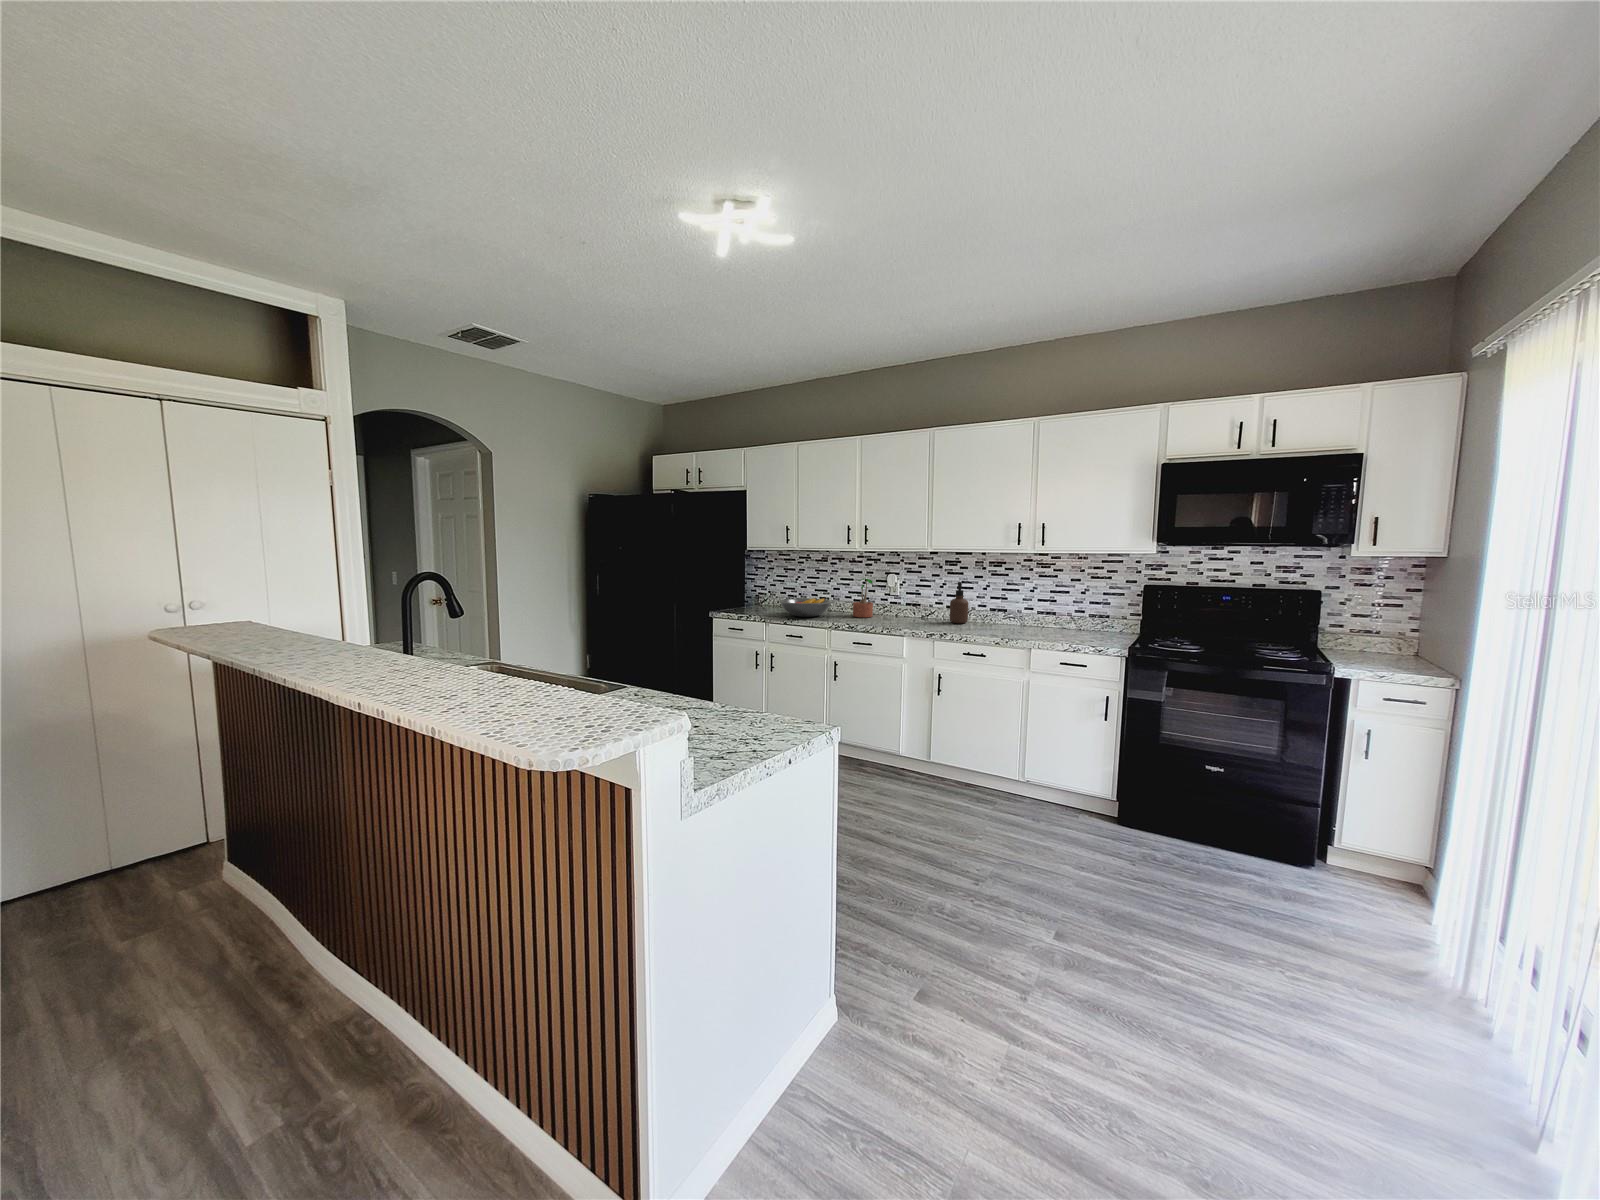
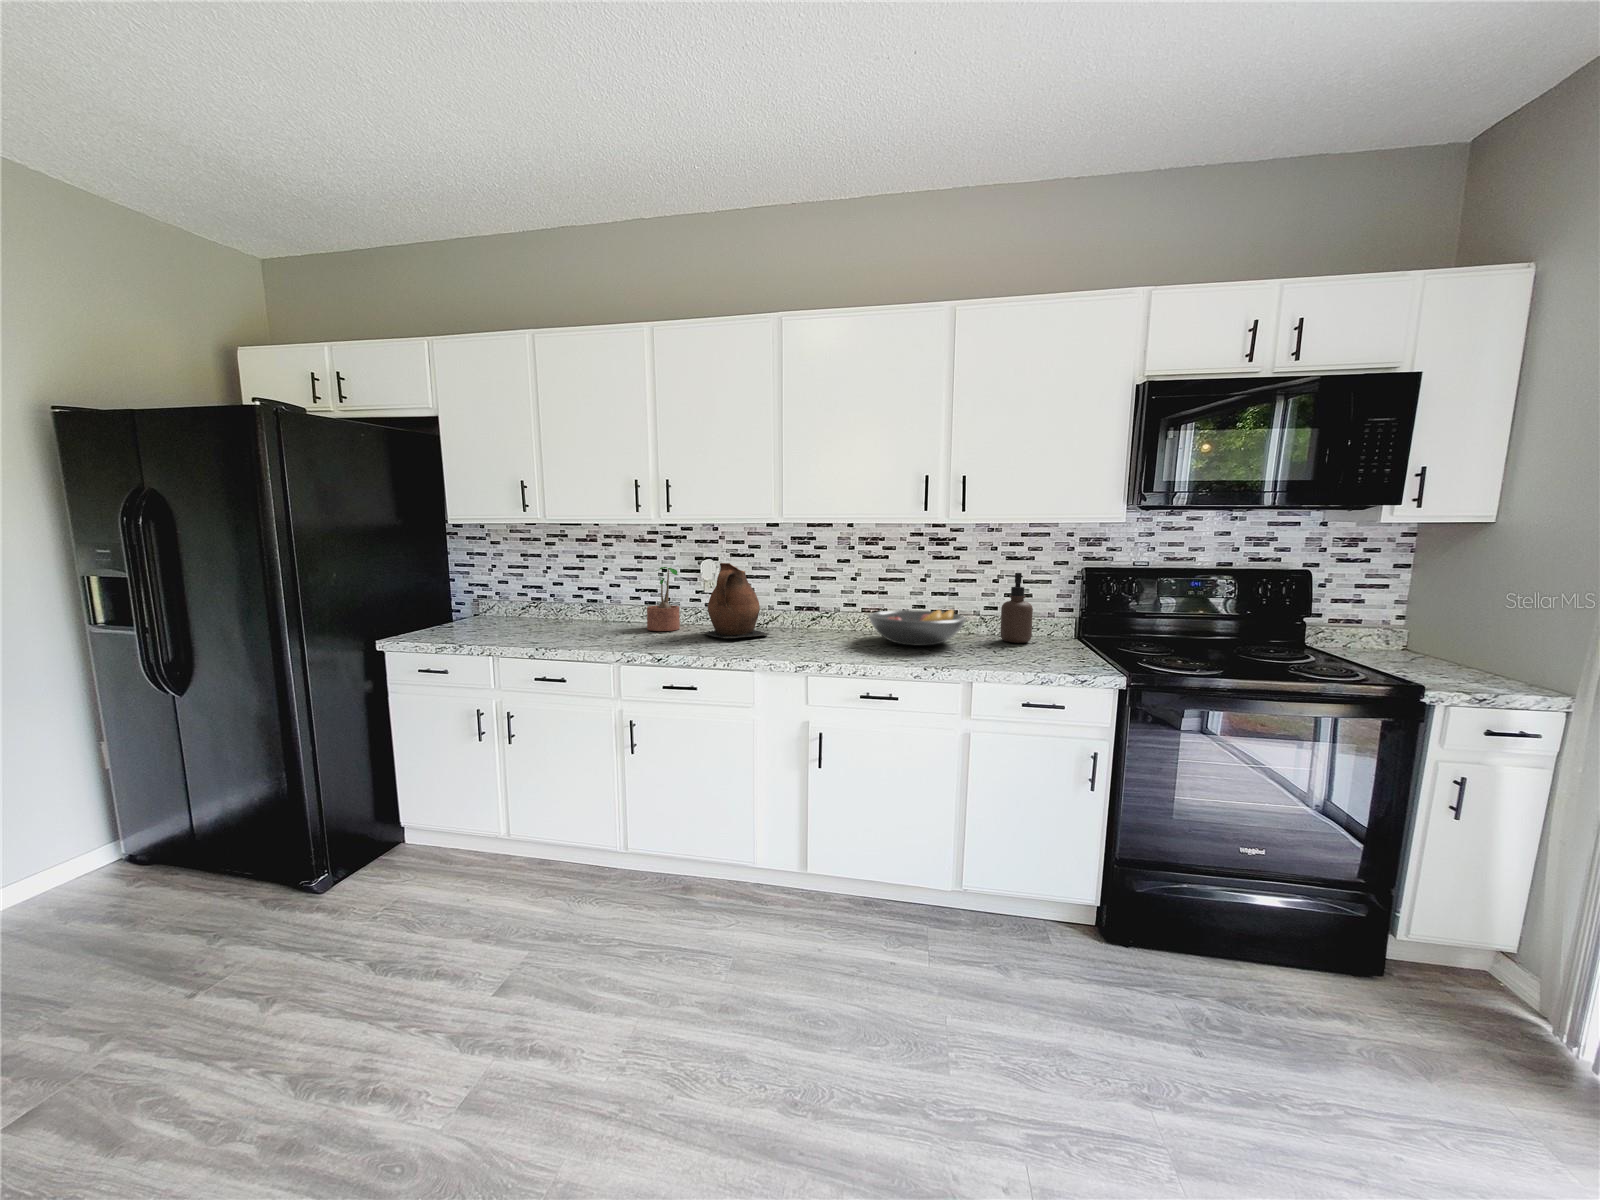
ceramic pitcher: none [883,577,925,623] -> present [703,563,769,638]
soap dispenser: present [950,582,968,624] -> present [1000,573,1033,643]
fruit bowl: present [780,598,831,617] -> present [868,609,966,645]

